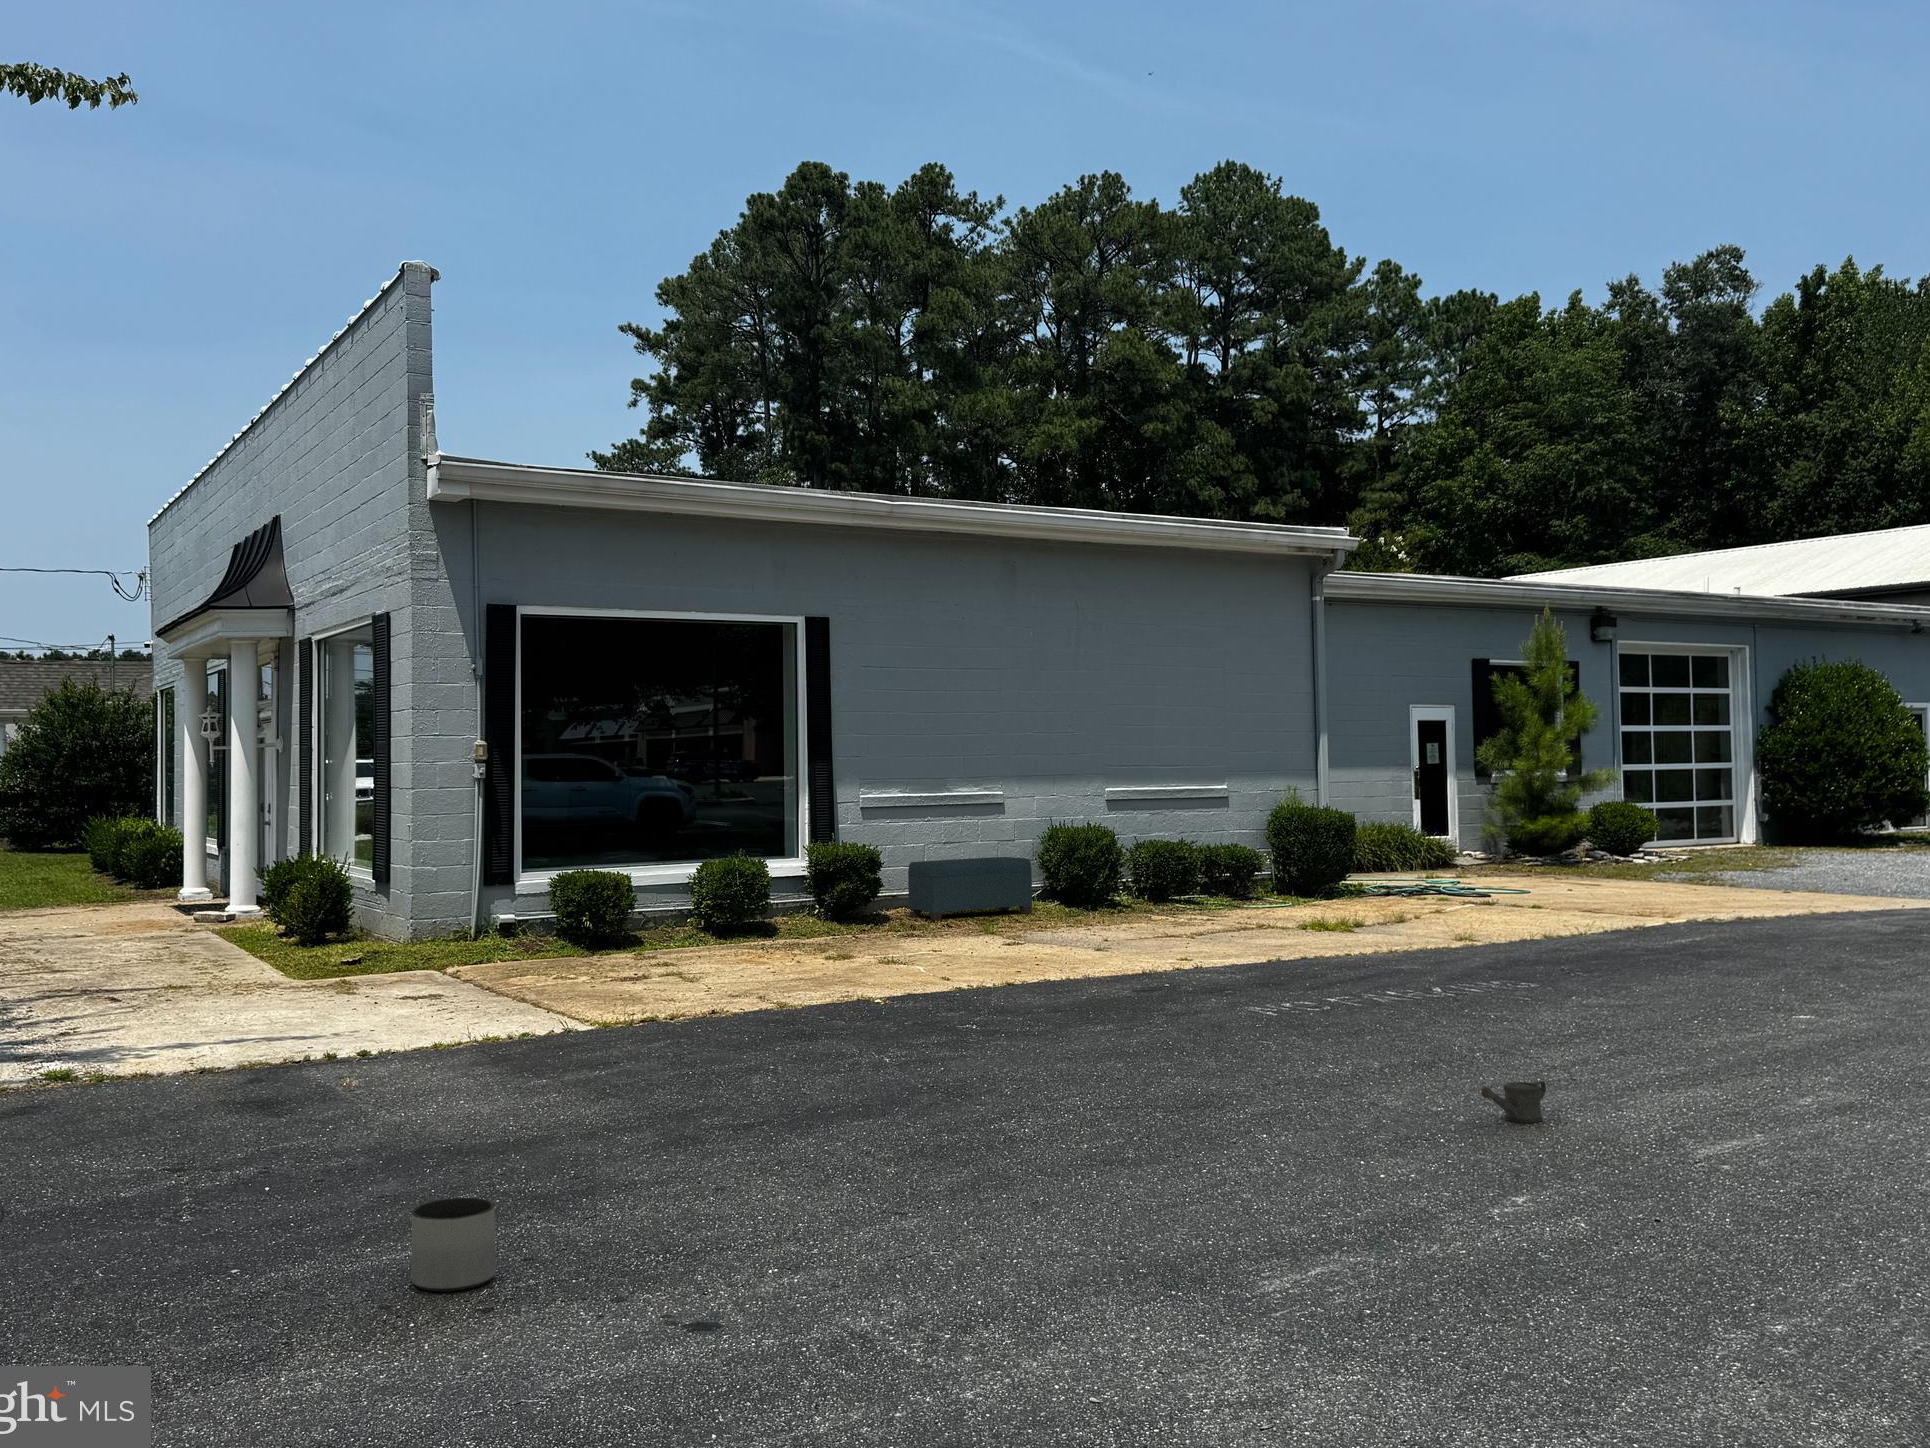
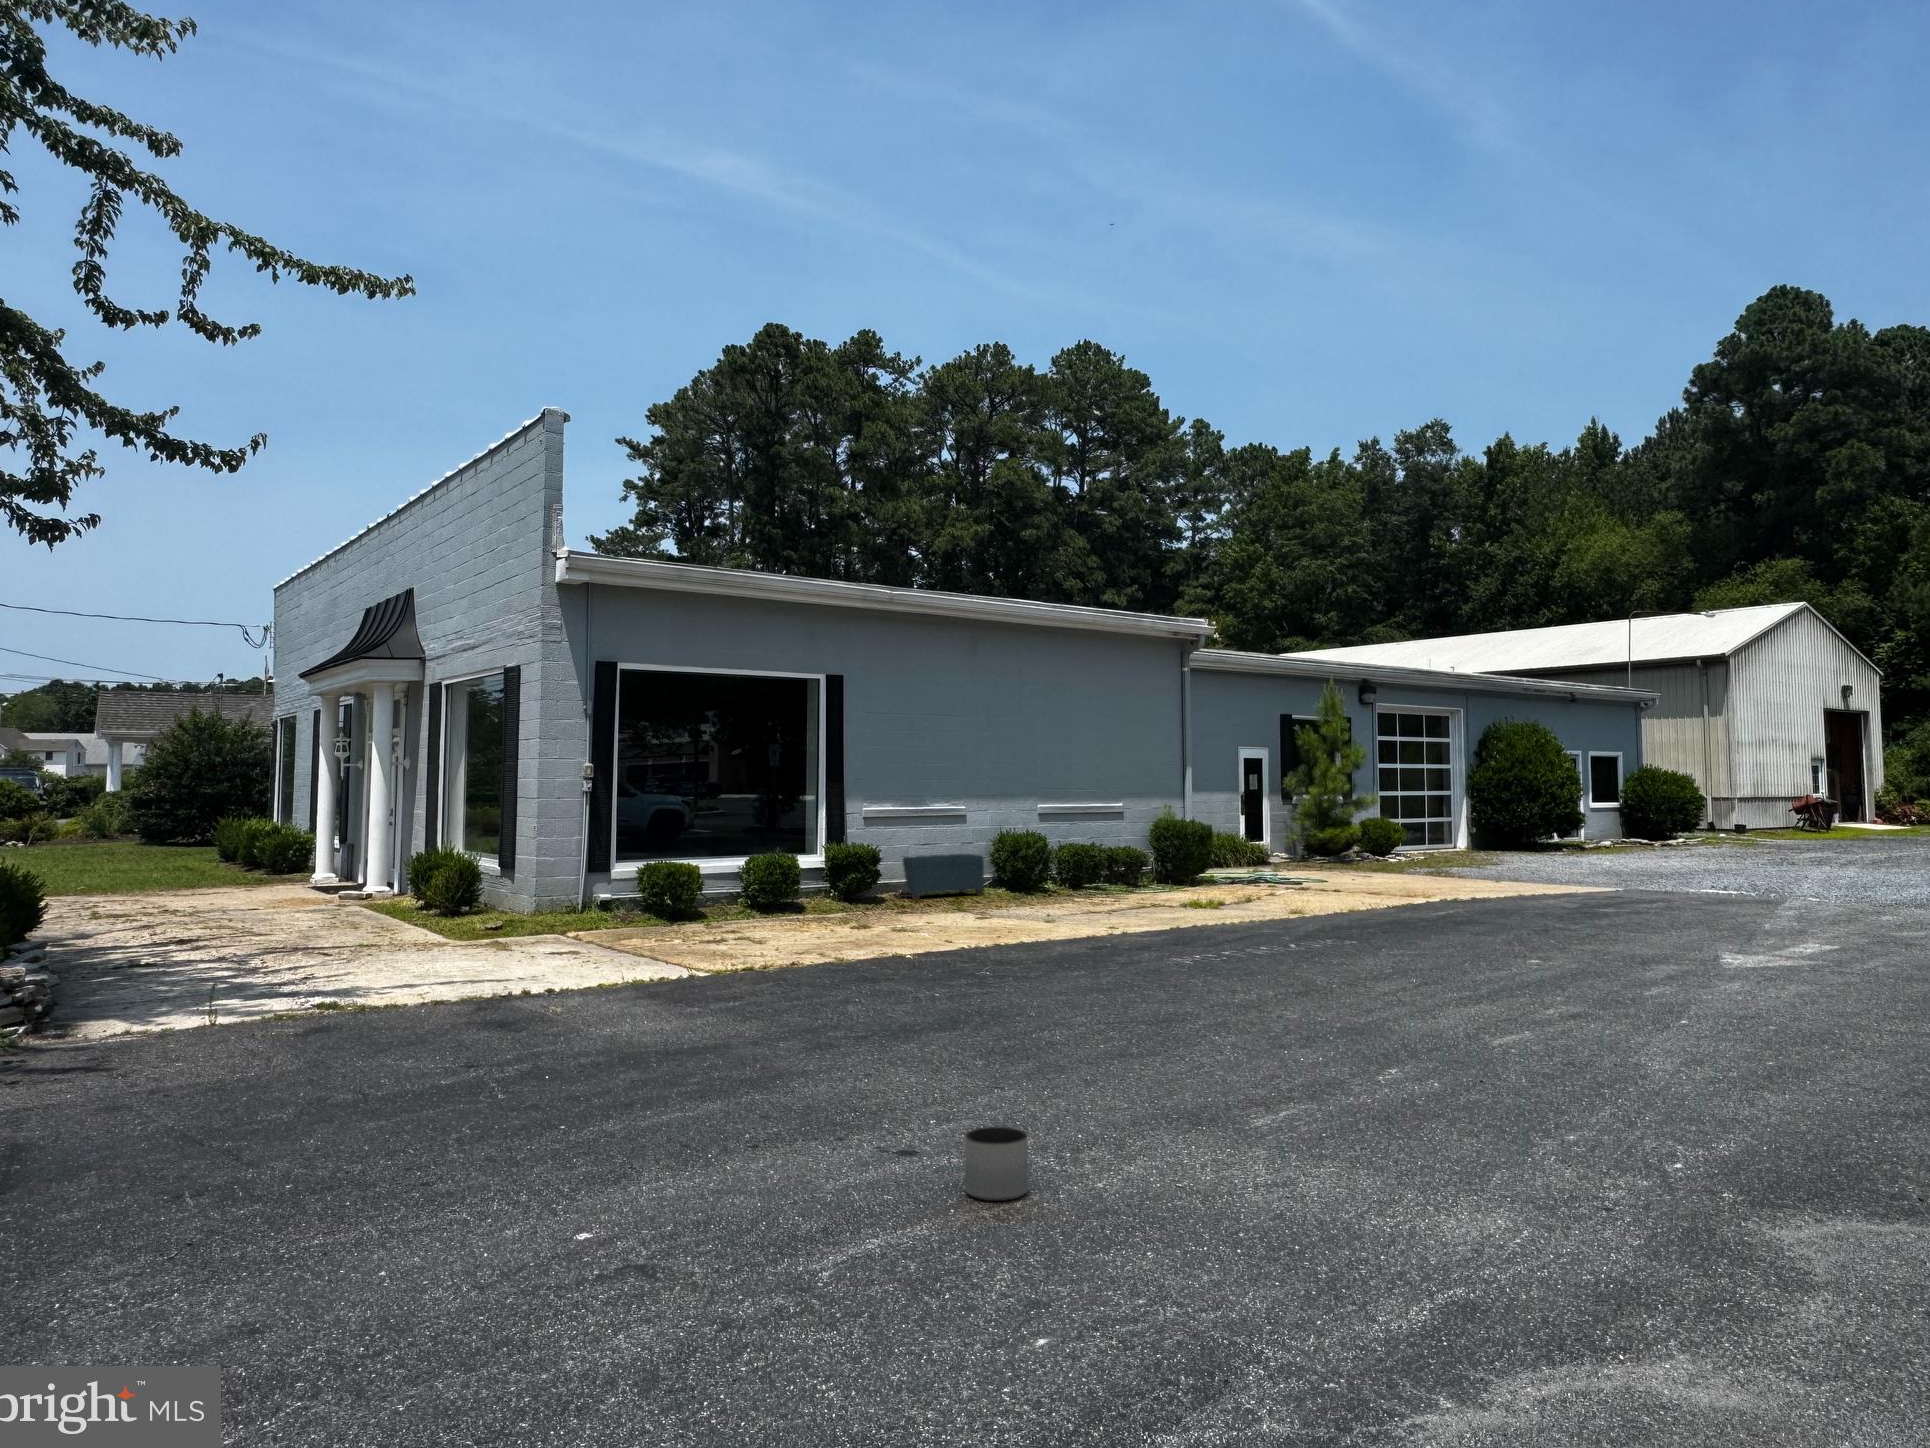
watering can: present [1481,1081,1546,1123] -> none [1366,1002,1404,1030]
planter: present [411,1198,496,1292] -> present [965,1127,1029,1201]

